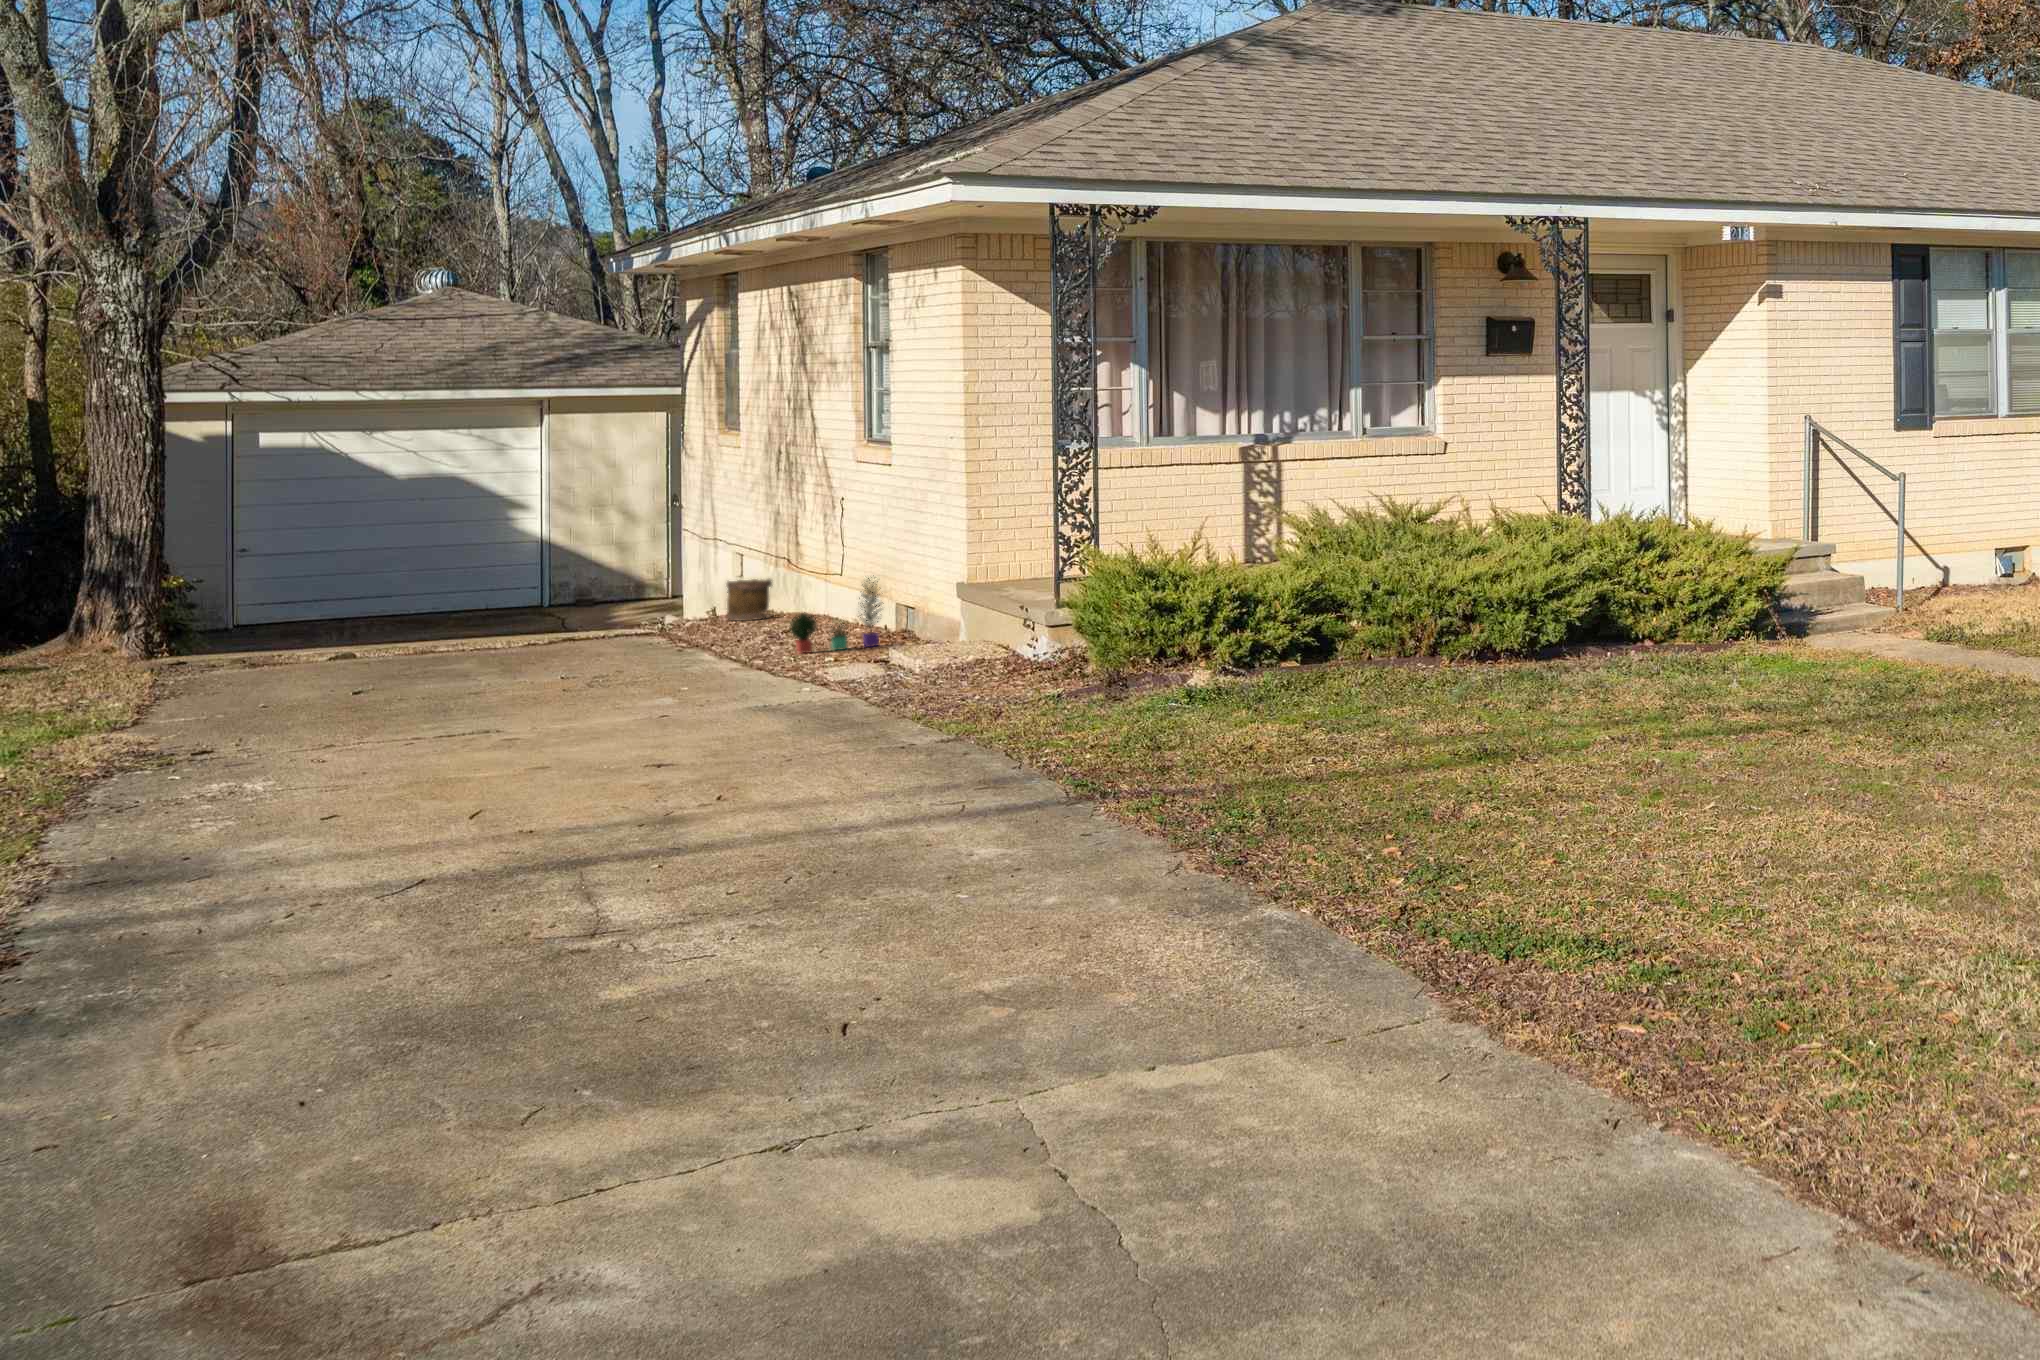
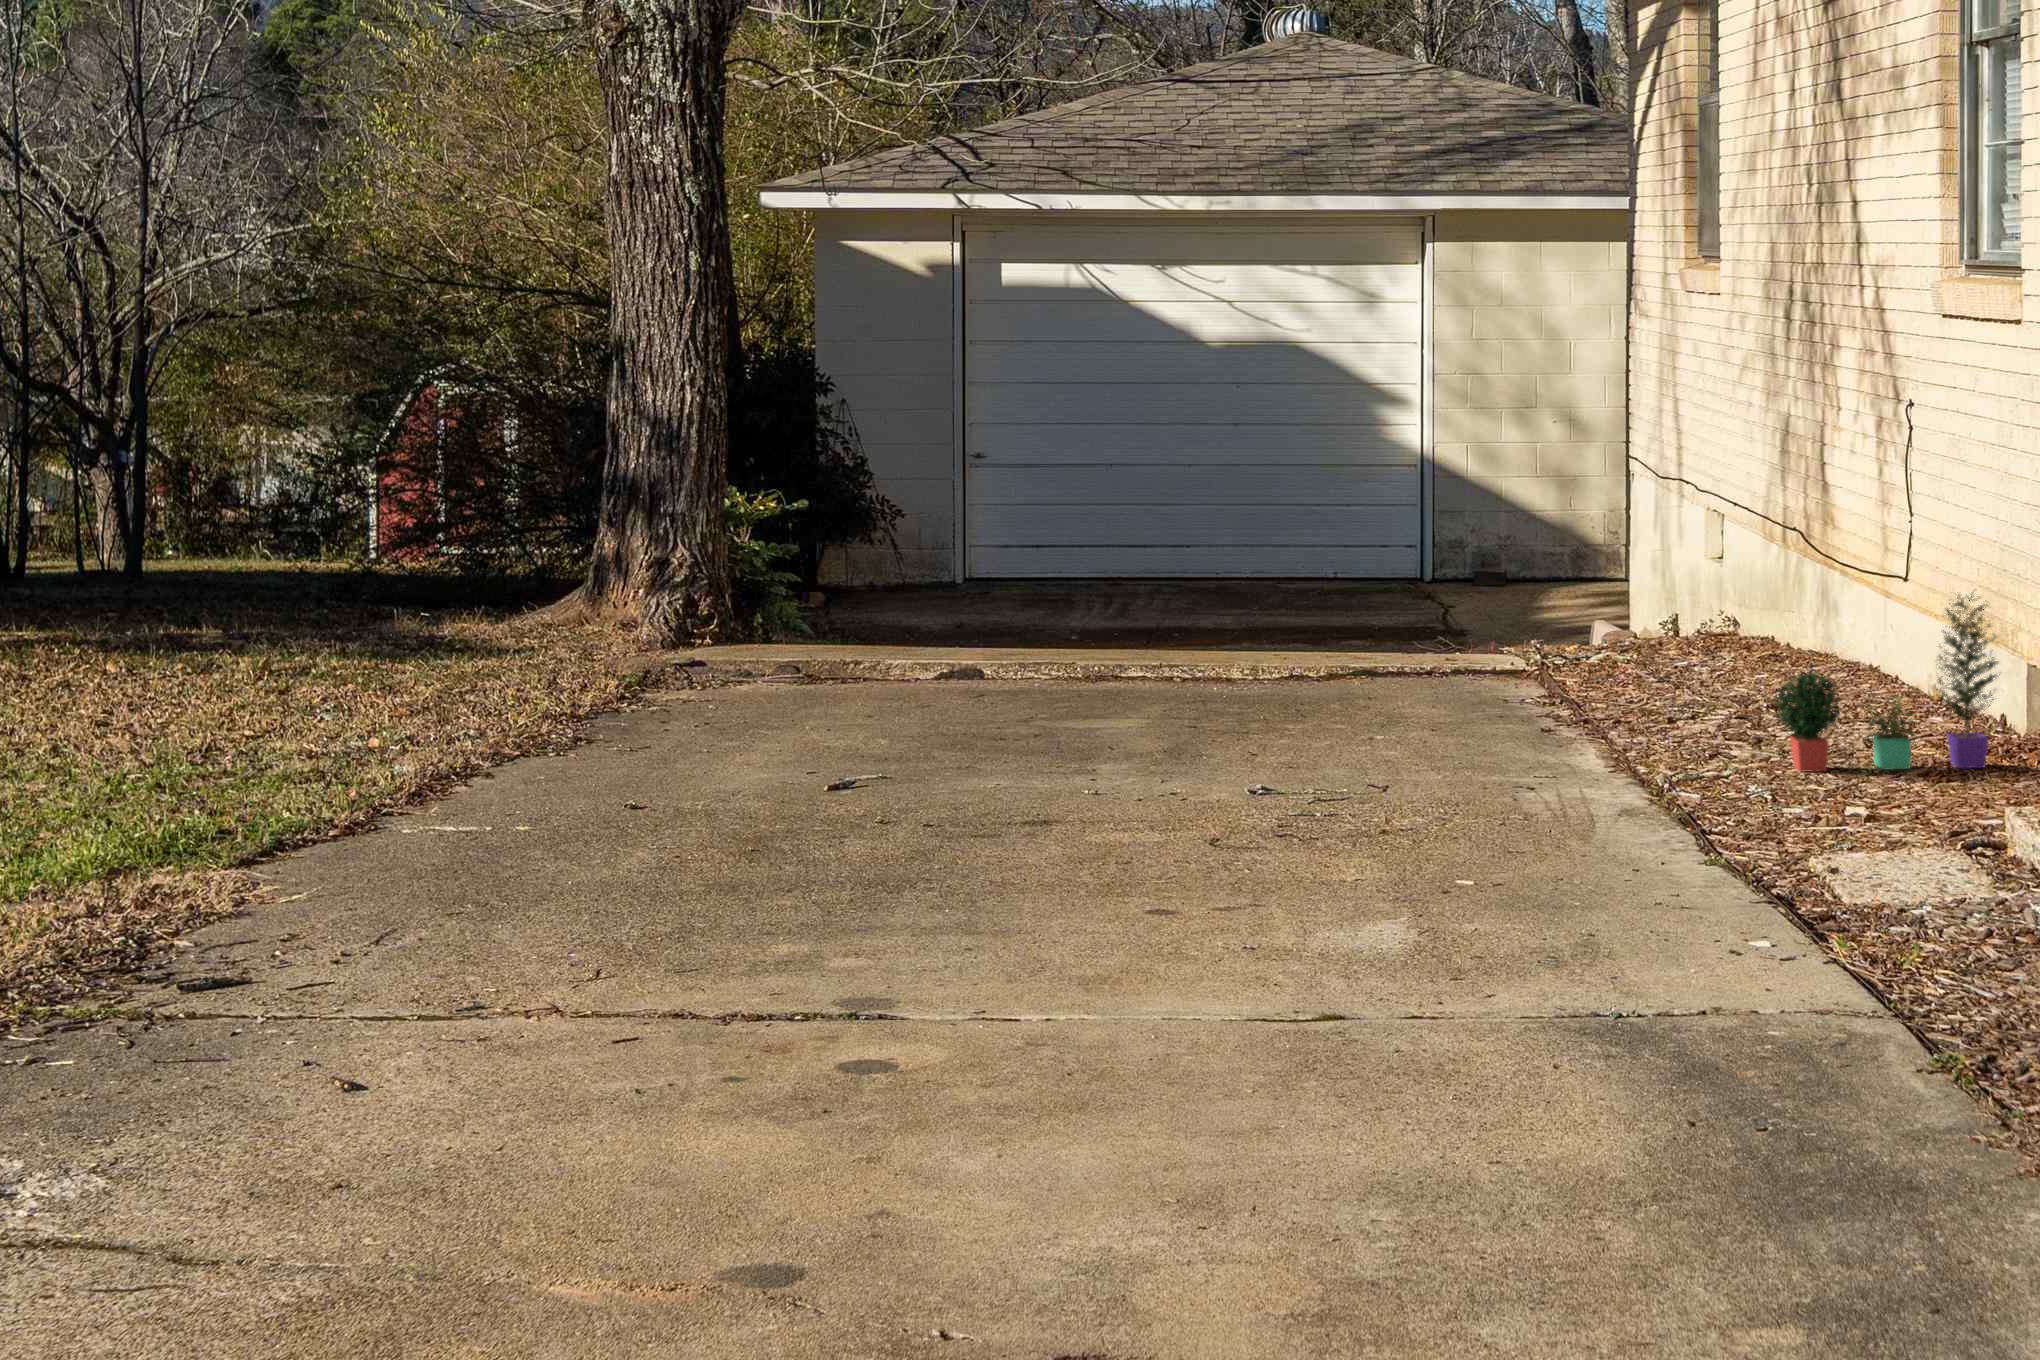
bucket: present [726,578,772,621] -> none [1683,562,1775,652]

